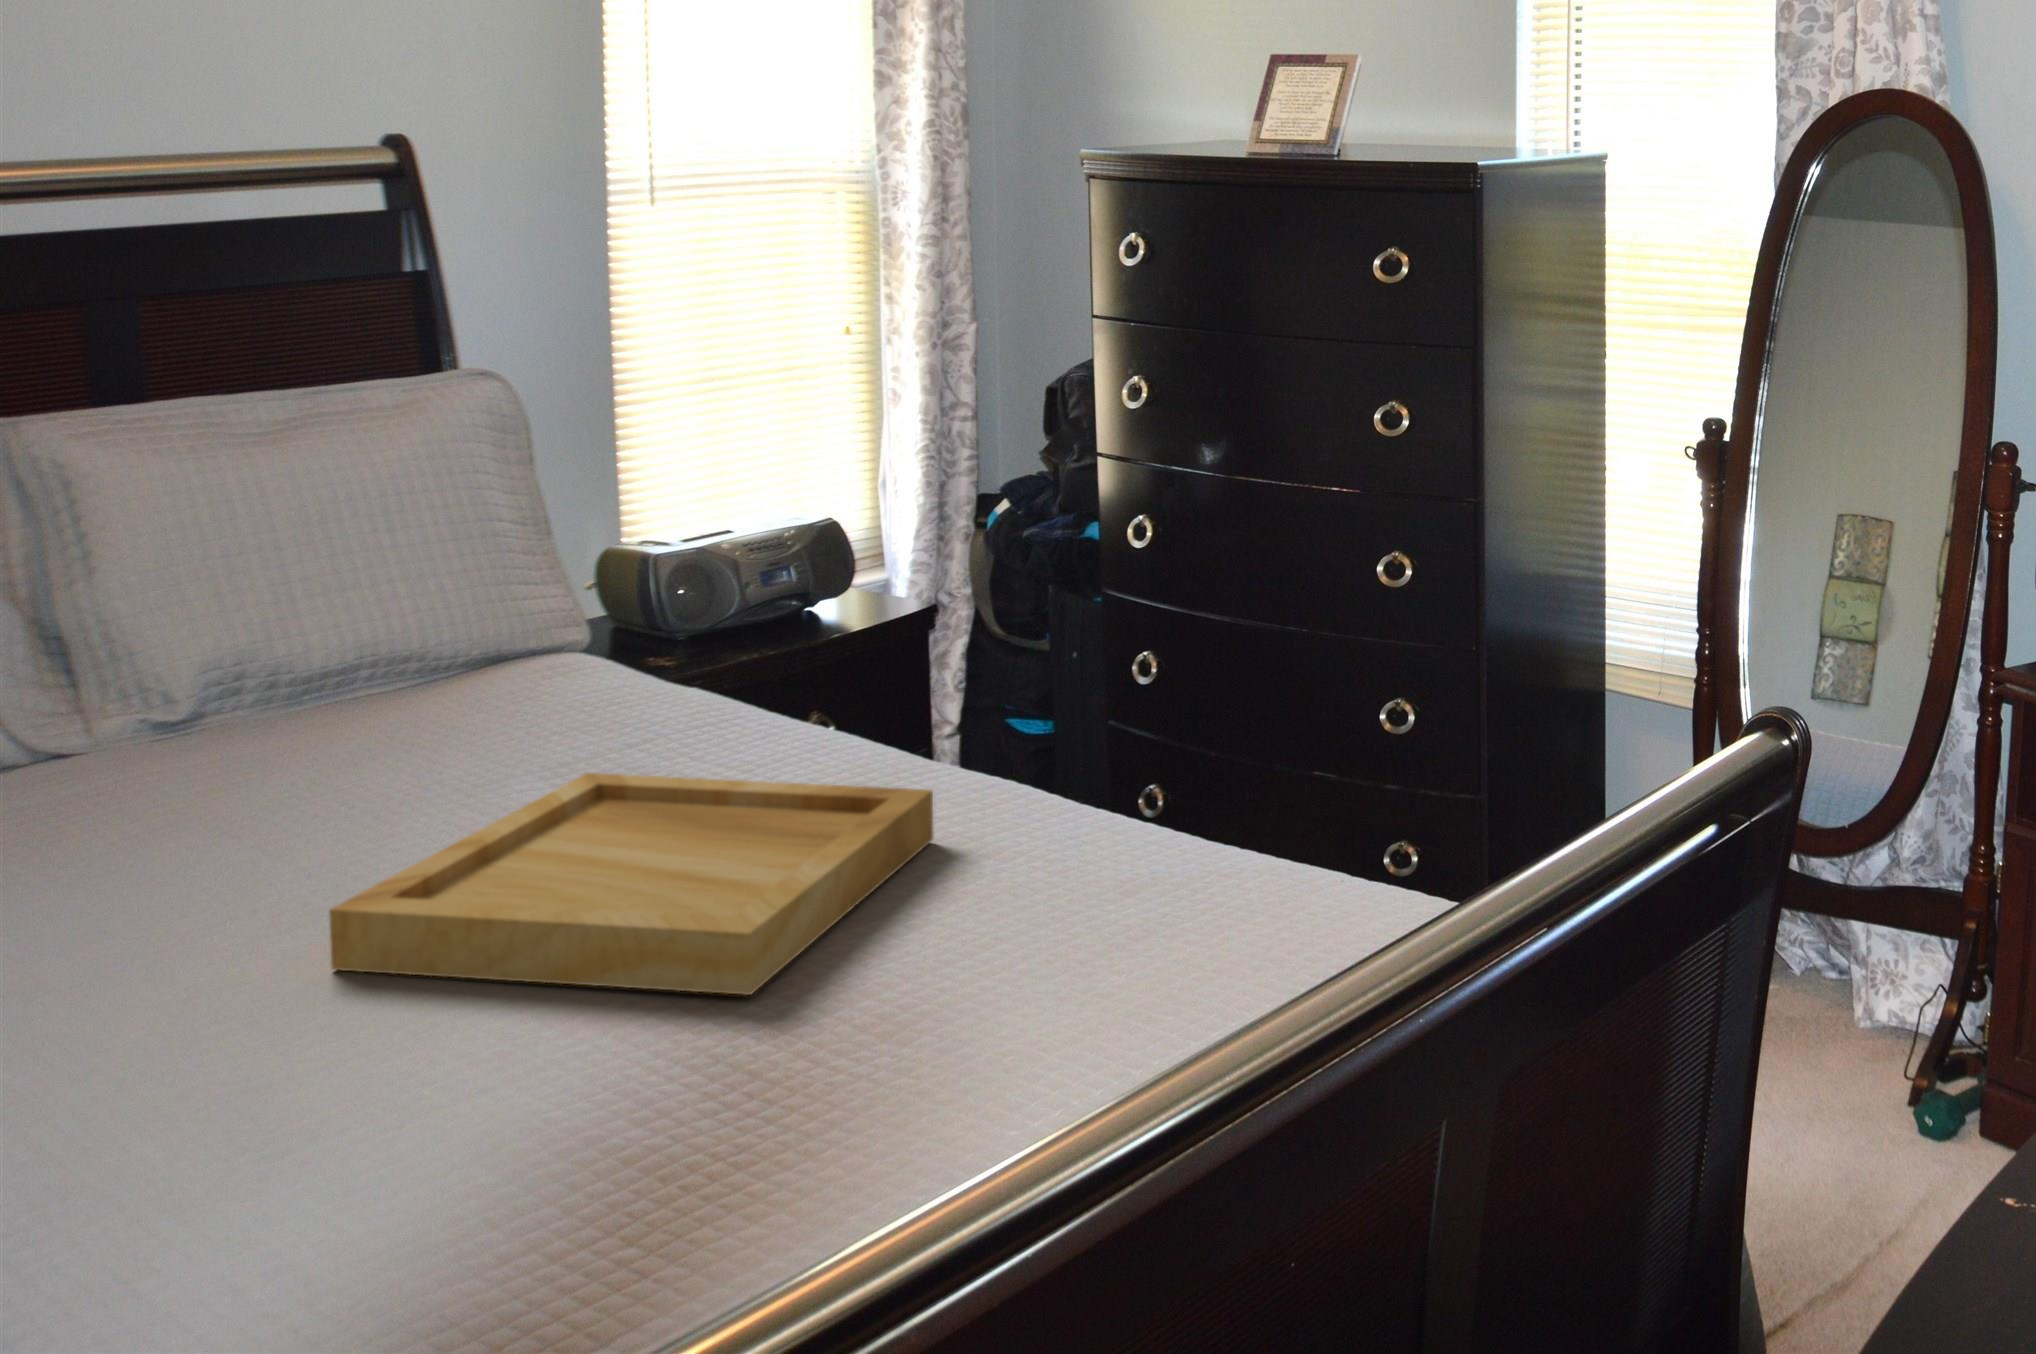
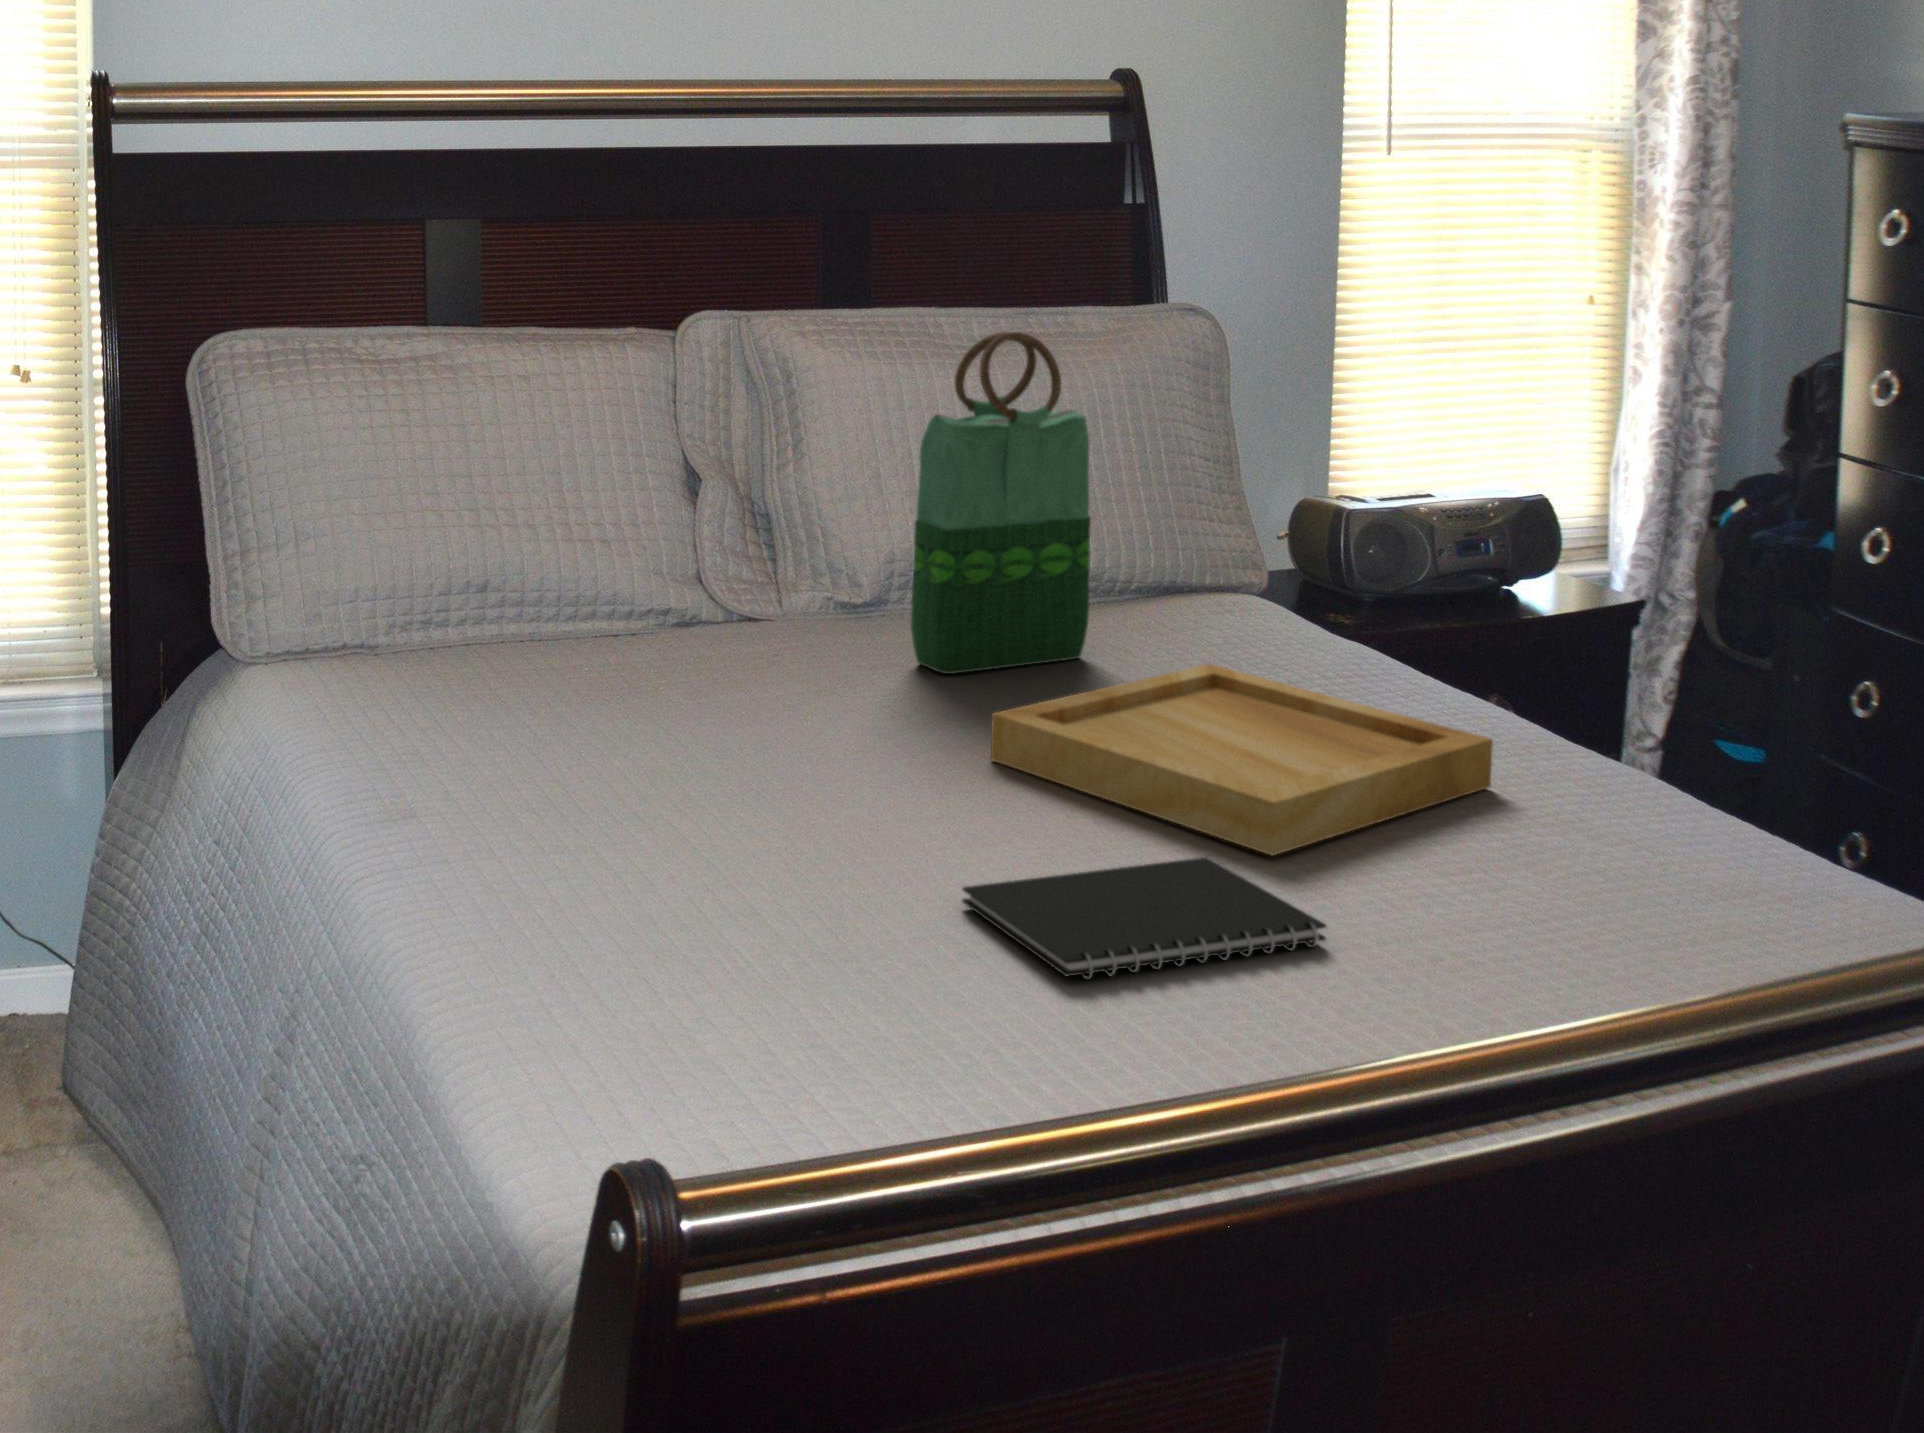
tote bag: none [155,413,412,862] -> present [911,332,1091,674]
notebook: none [366,1024,860,1267] -> present [962,857,1326,980]

